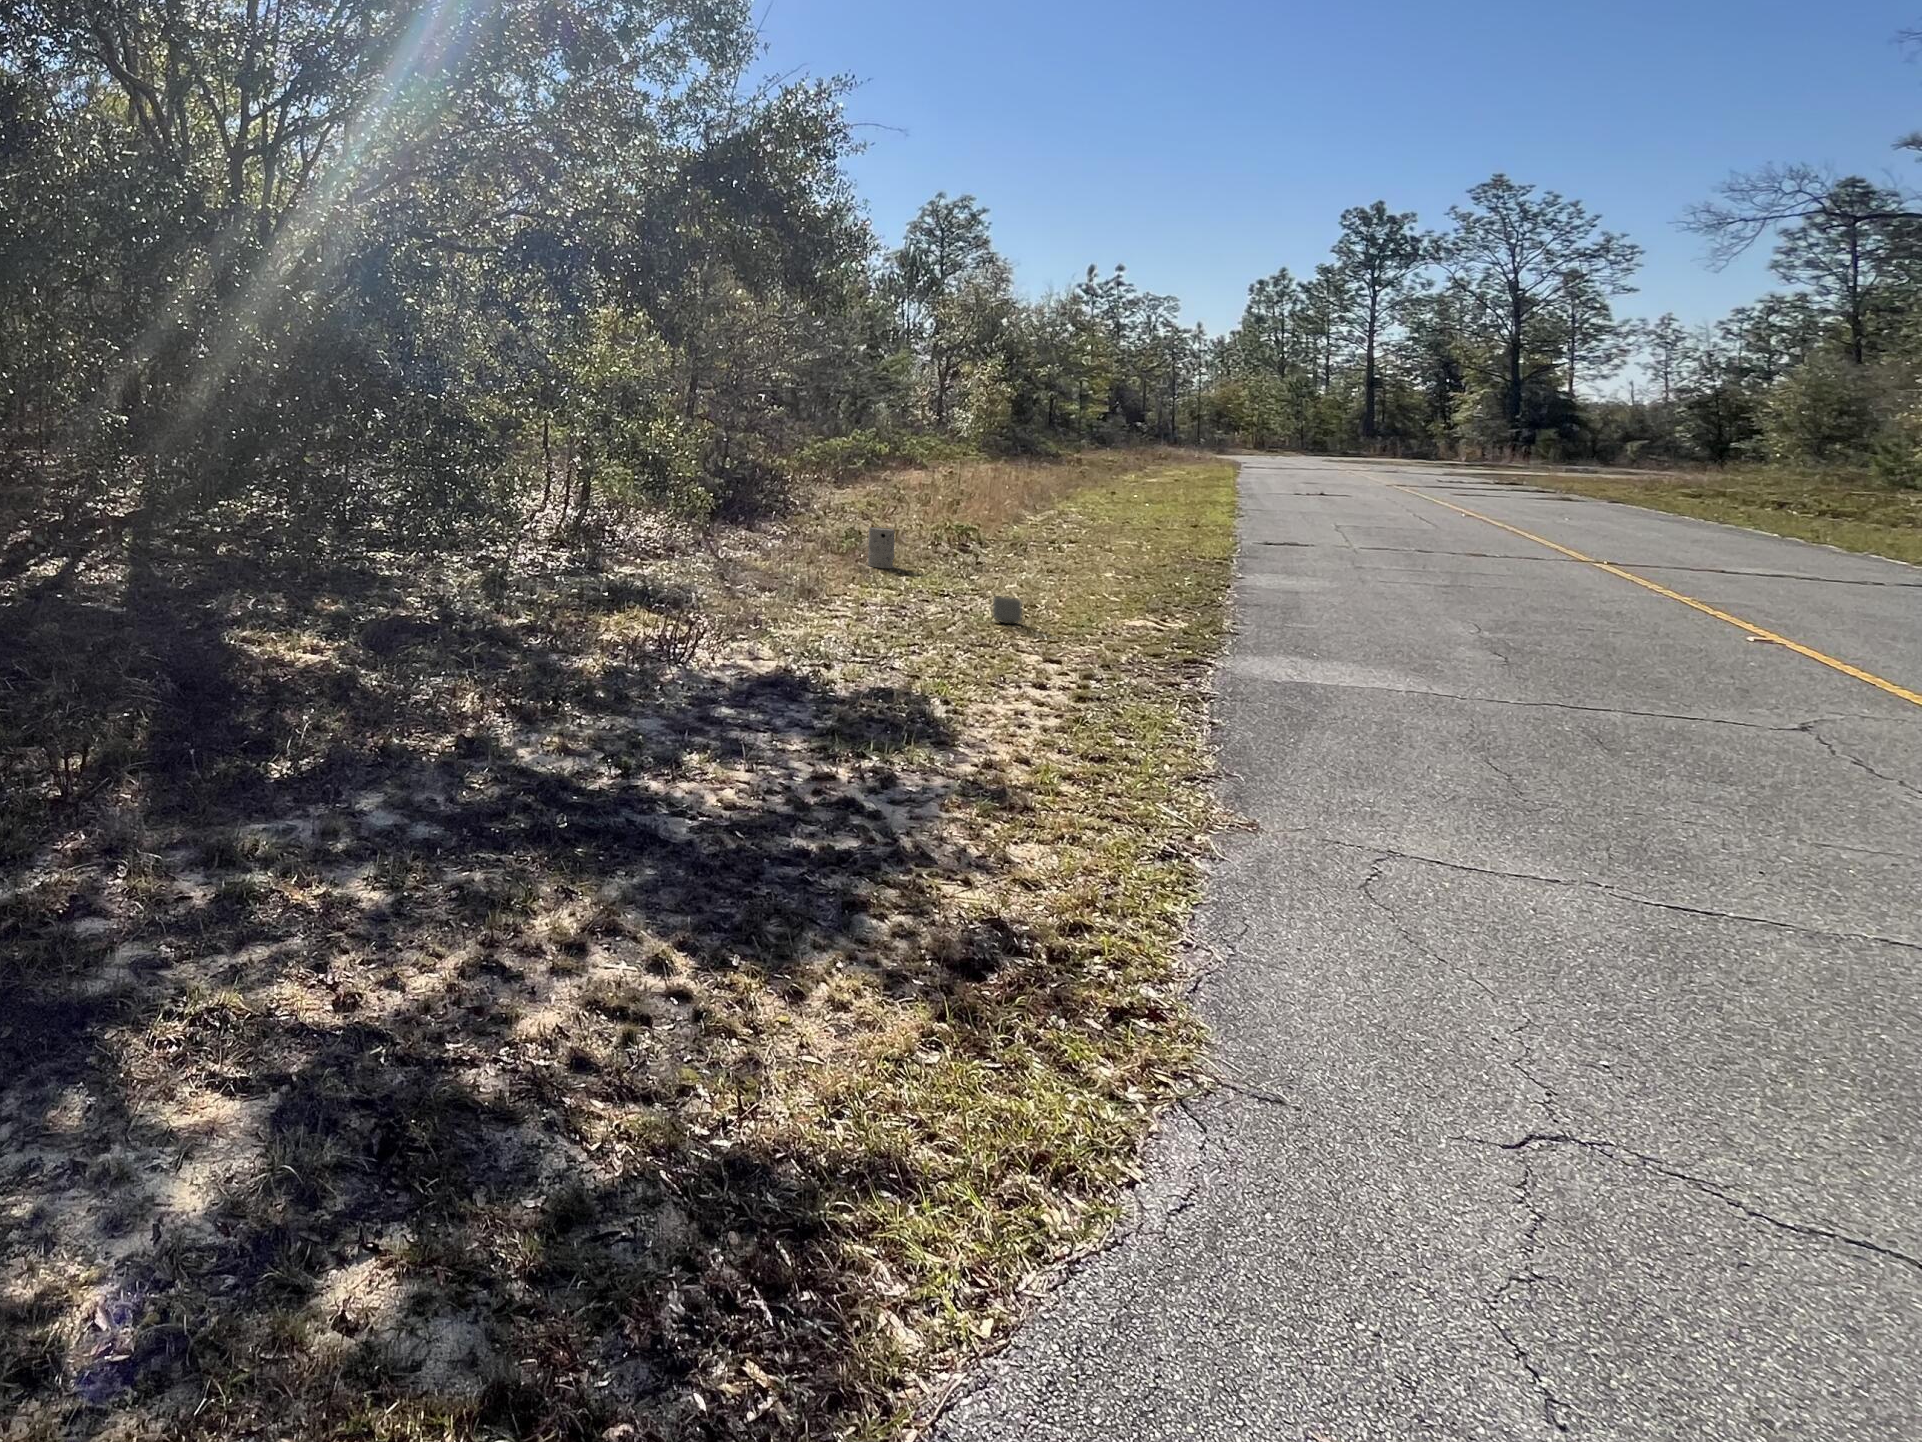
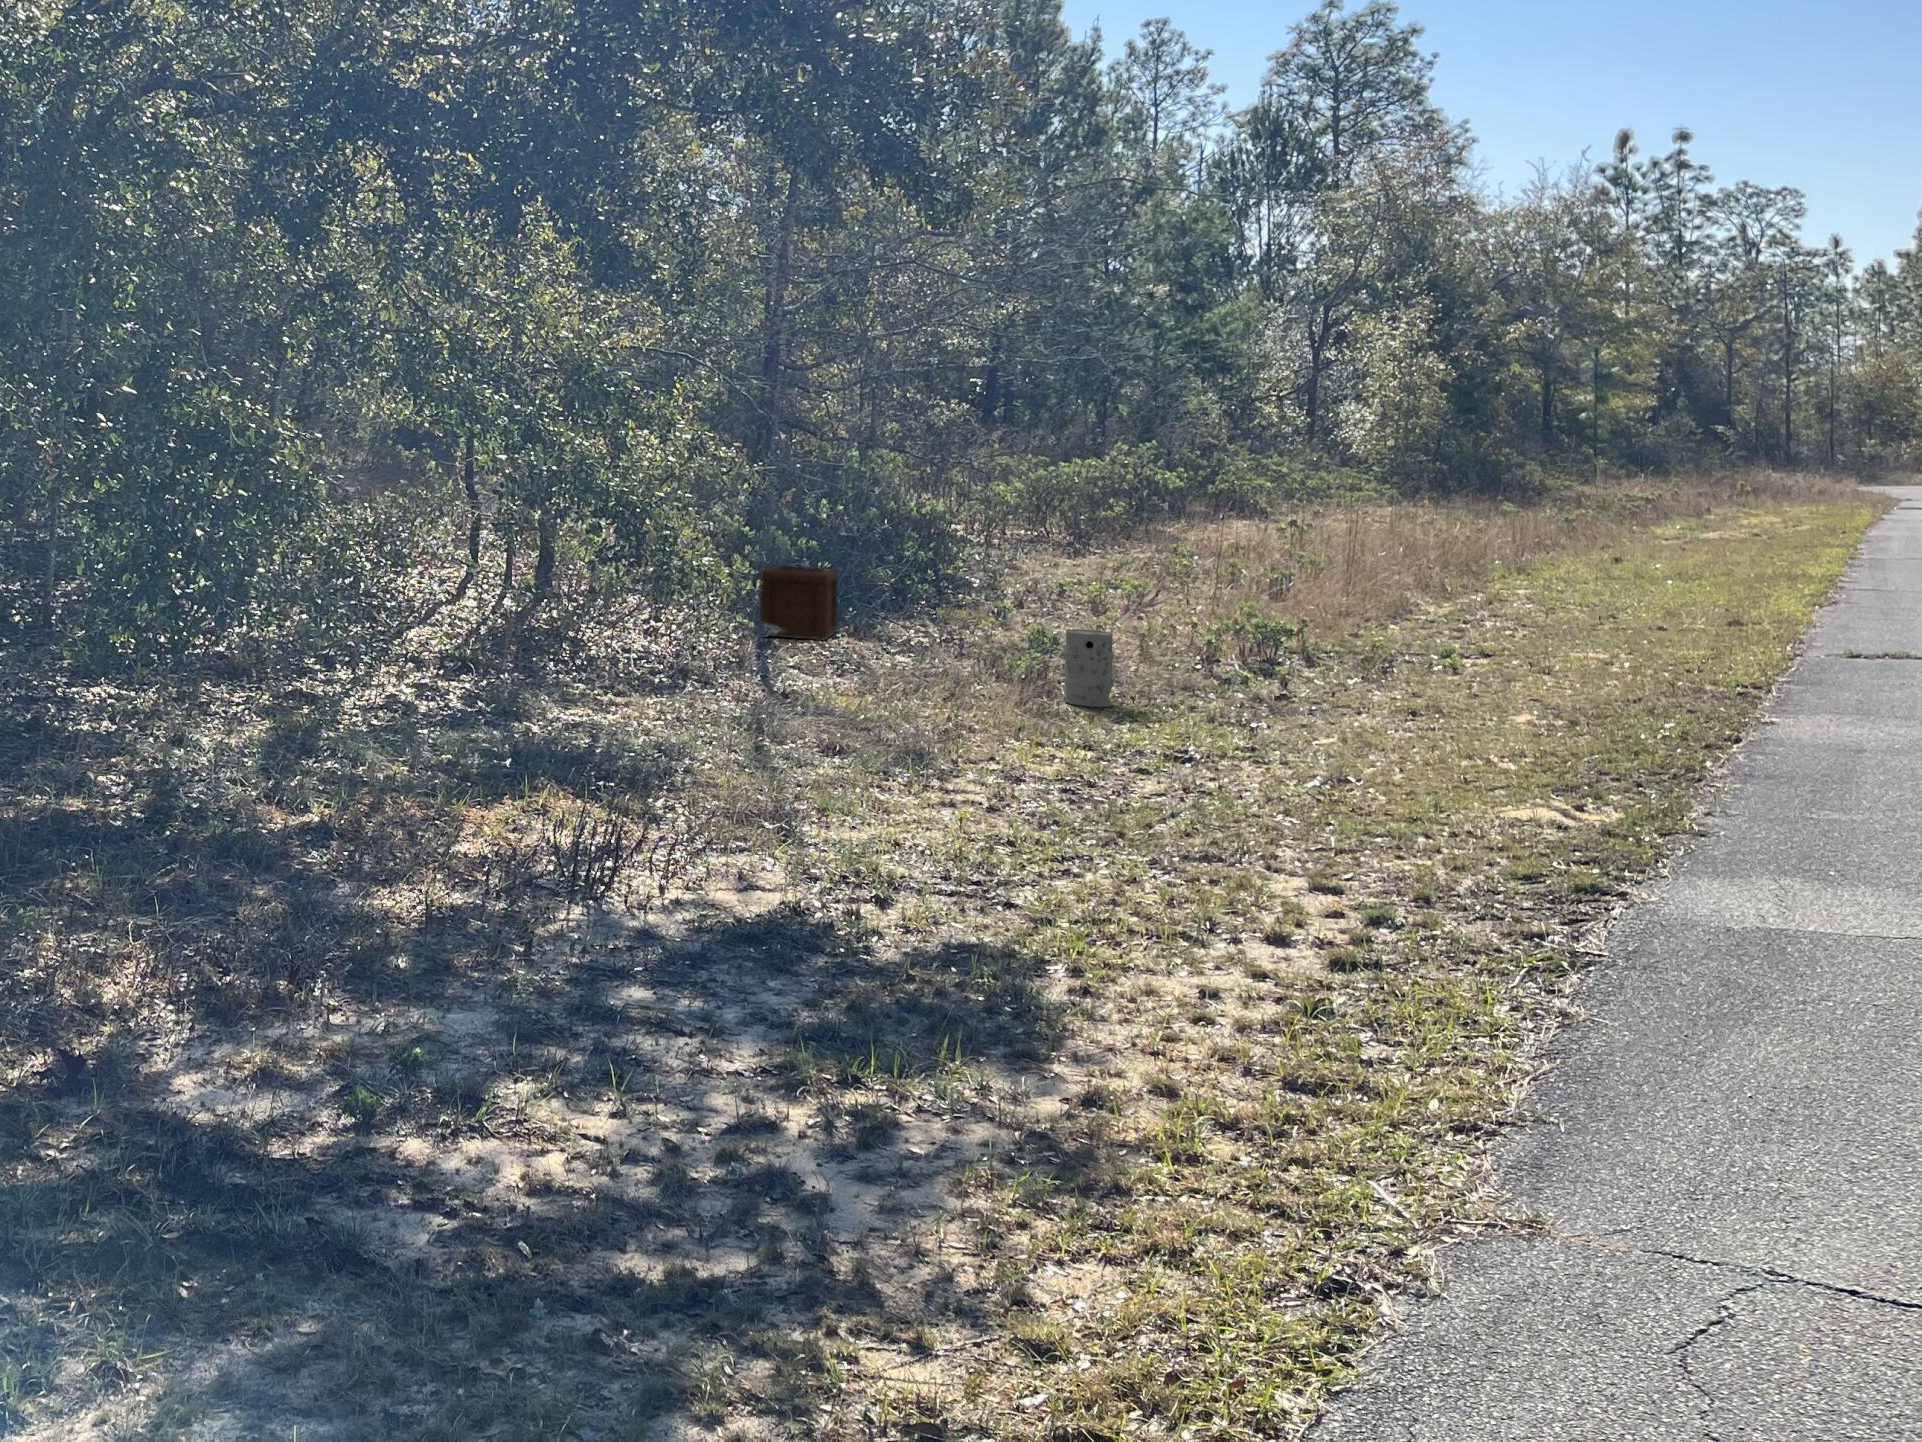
wooden crate: none [685,491,726,531] -> present [760,566,838,640]
planter: present [993,596,1022,624] -> none [1243,758,1297,812]

